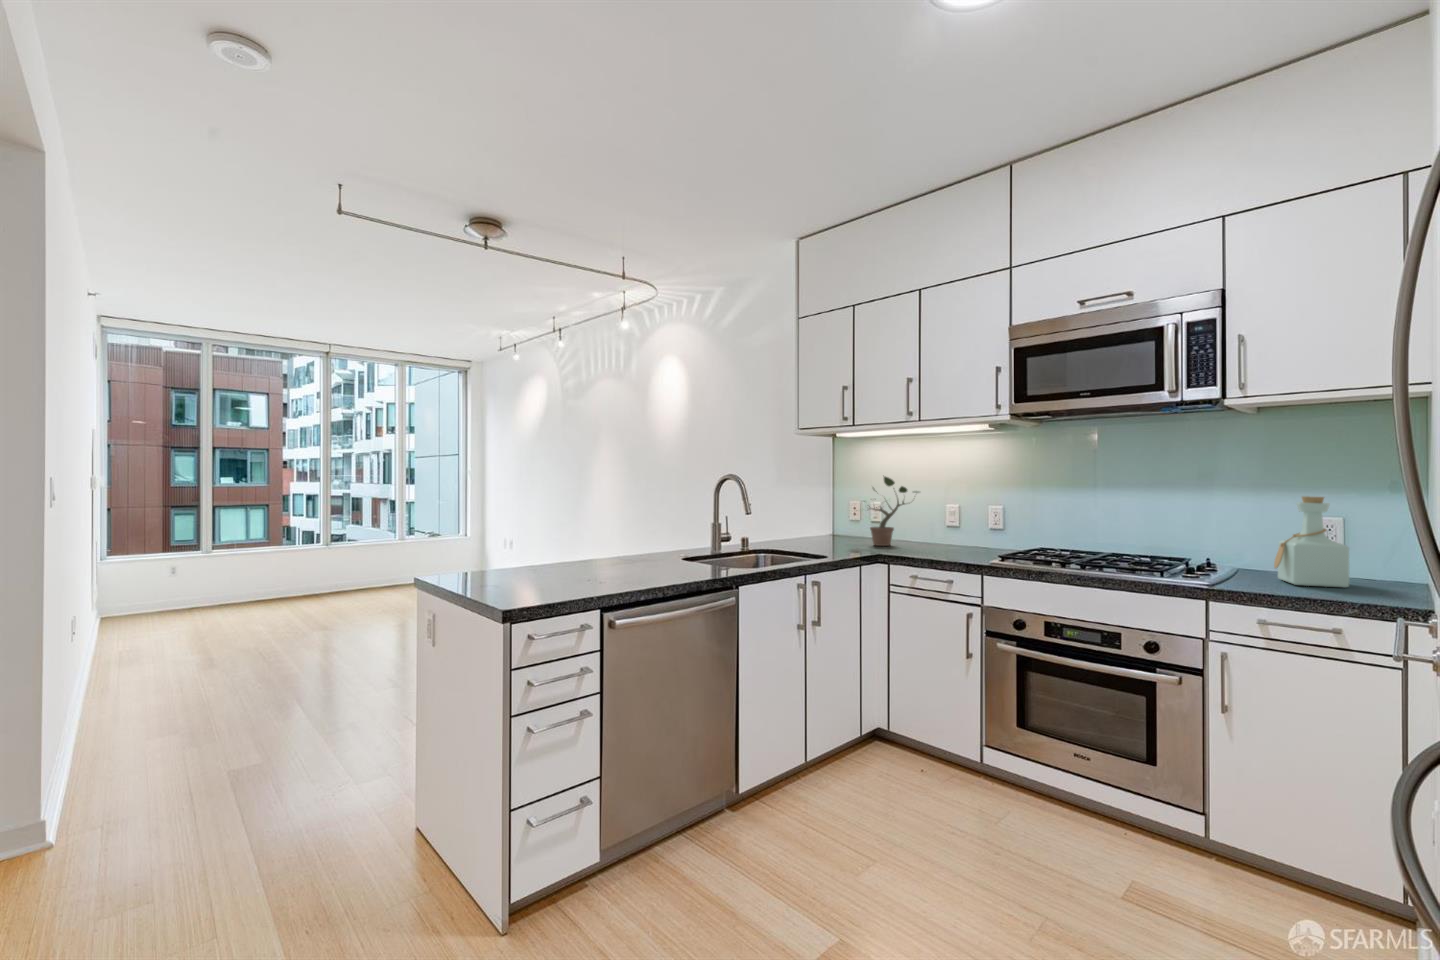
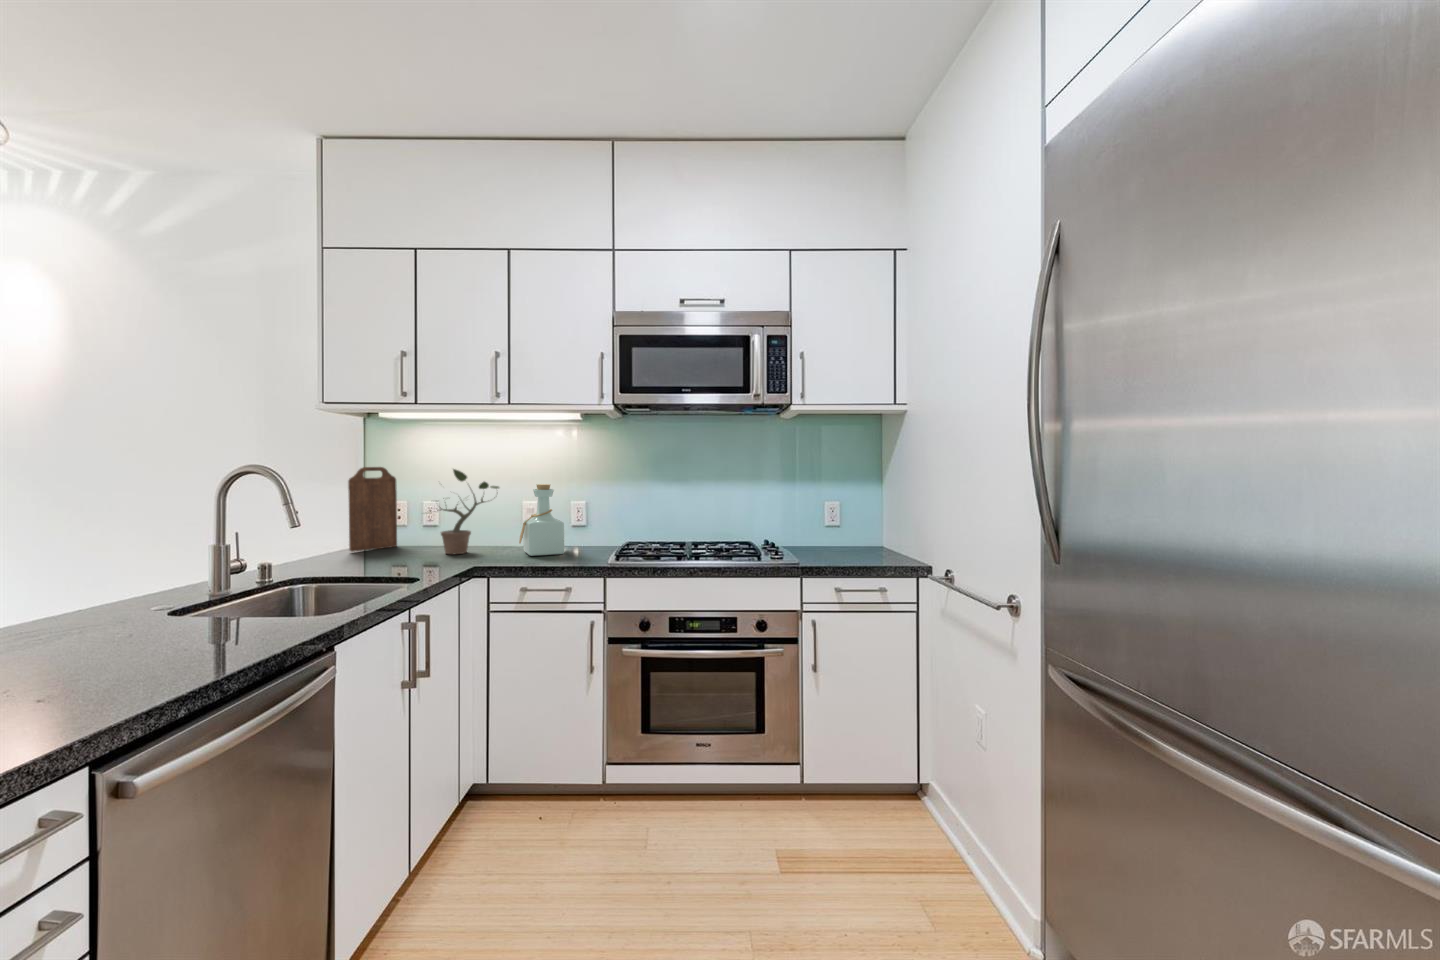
cutting board: none [814,475,850,539] -> present [348,467,397,552]
bottle: present [1274,496,1349,588] -> present [519,484,564,556]

